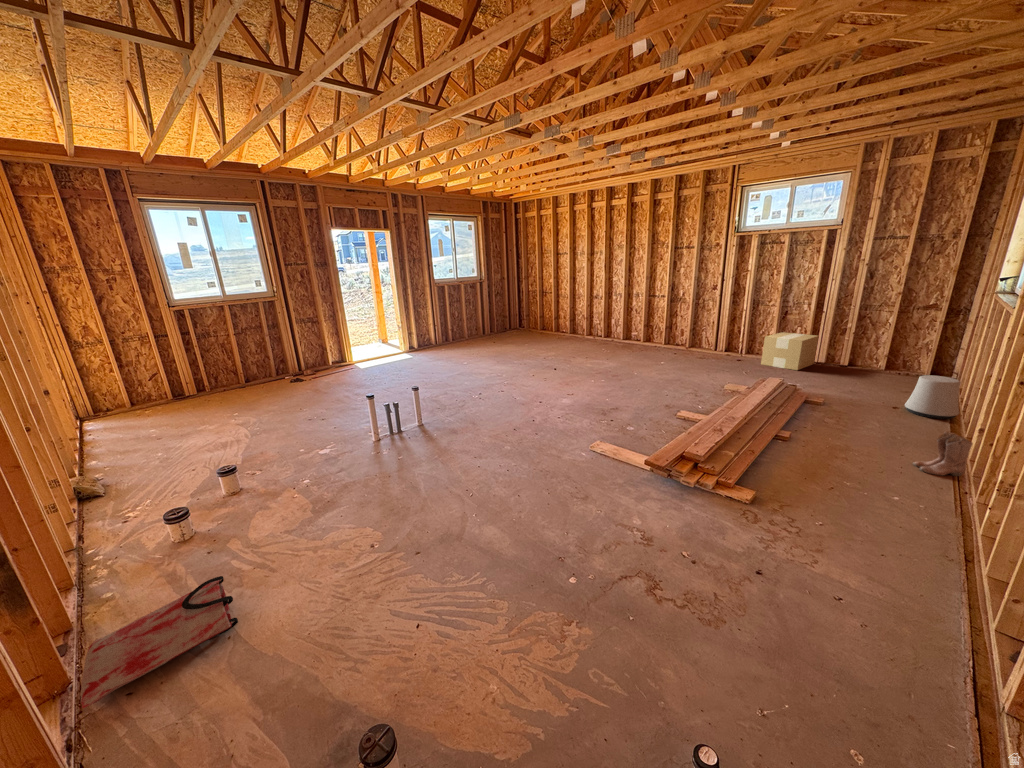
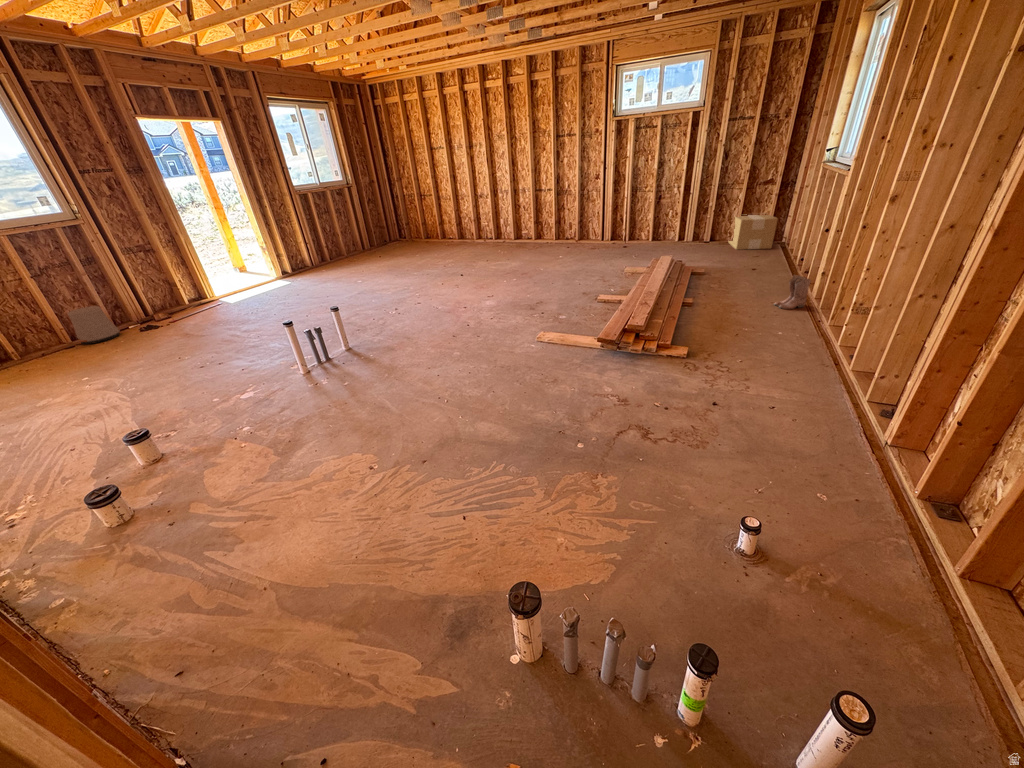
cardboard box: present [761,332,819,370] -> present [729,214,778,250]
stool: present [905,375,961,419] -> present [68,306,120,344]
bag: present [81,576,238,708] -> none [124,510,283,653]

